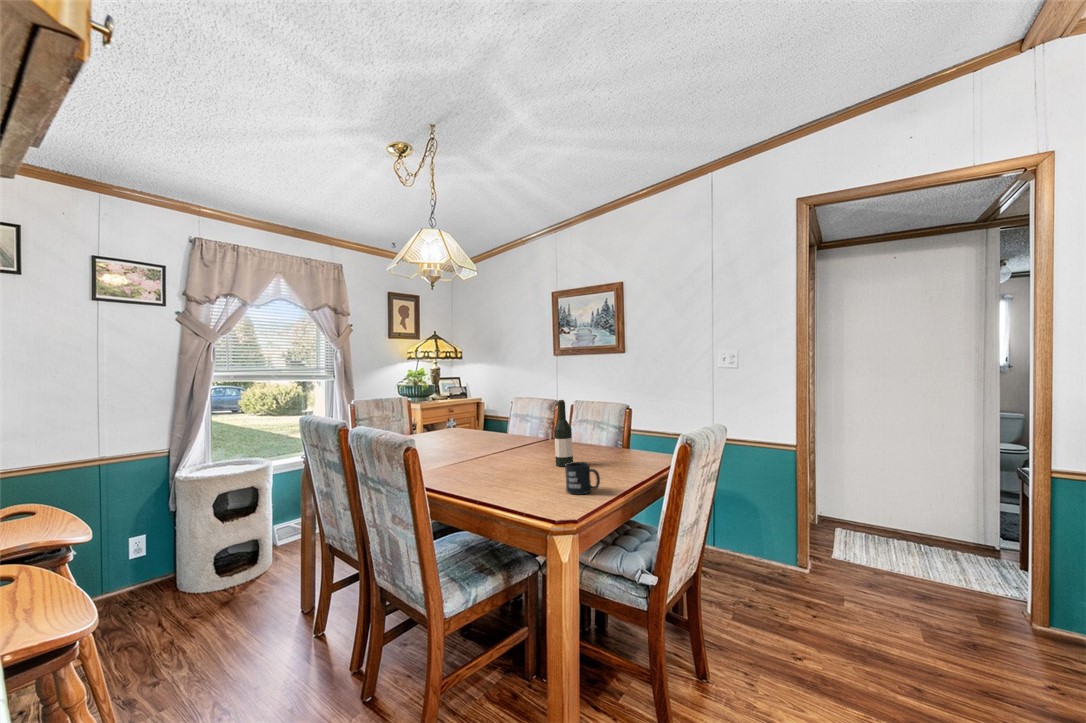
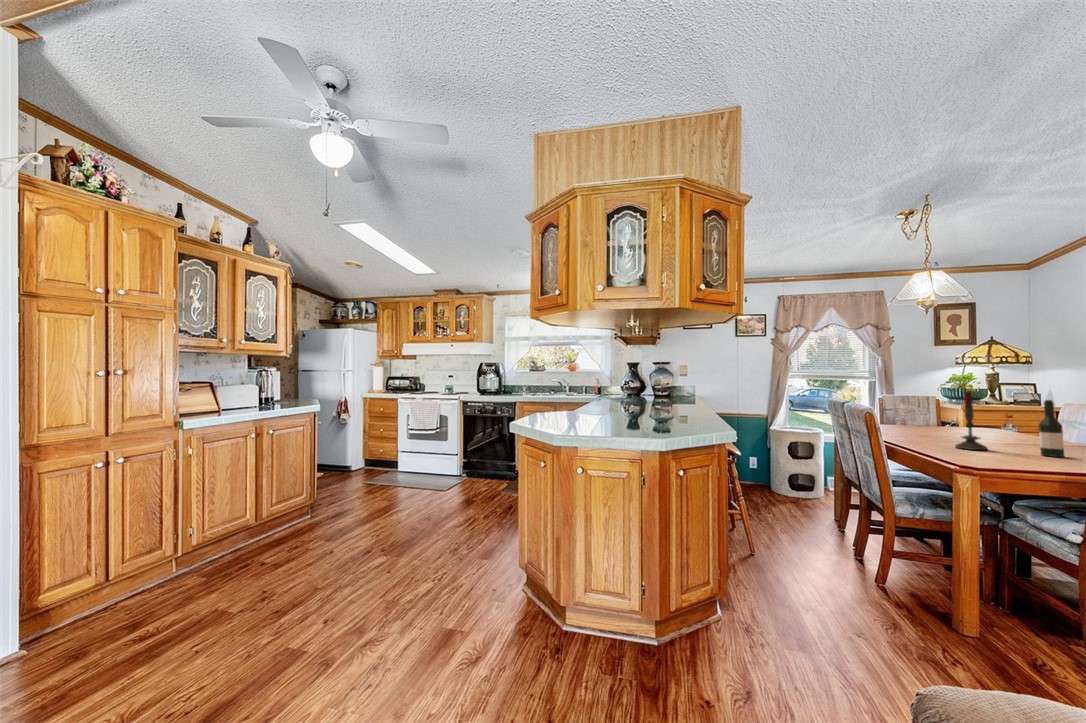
candle: none [484,392,516,476] -> present [955,391,988,450]
mug: present [565,462,600,494] -> none [1006,443,1037,466]

